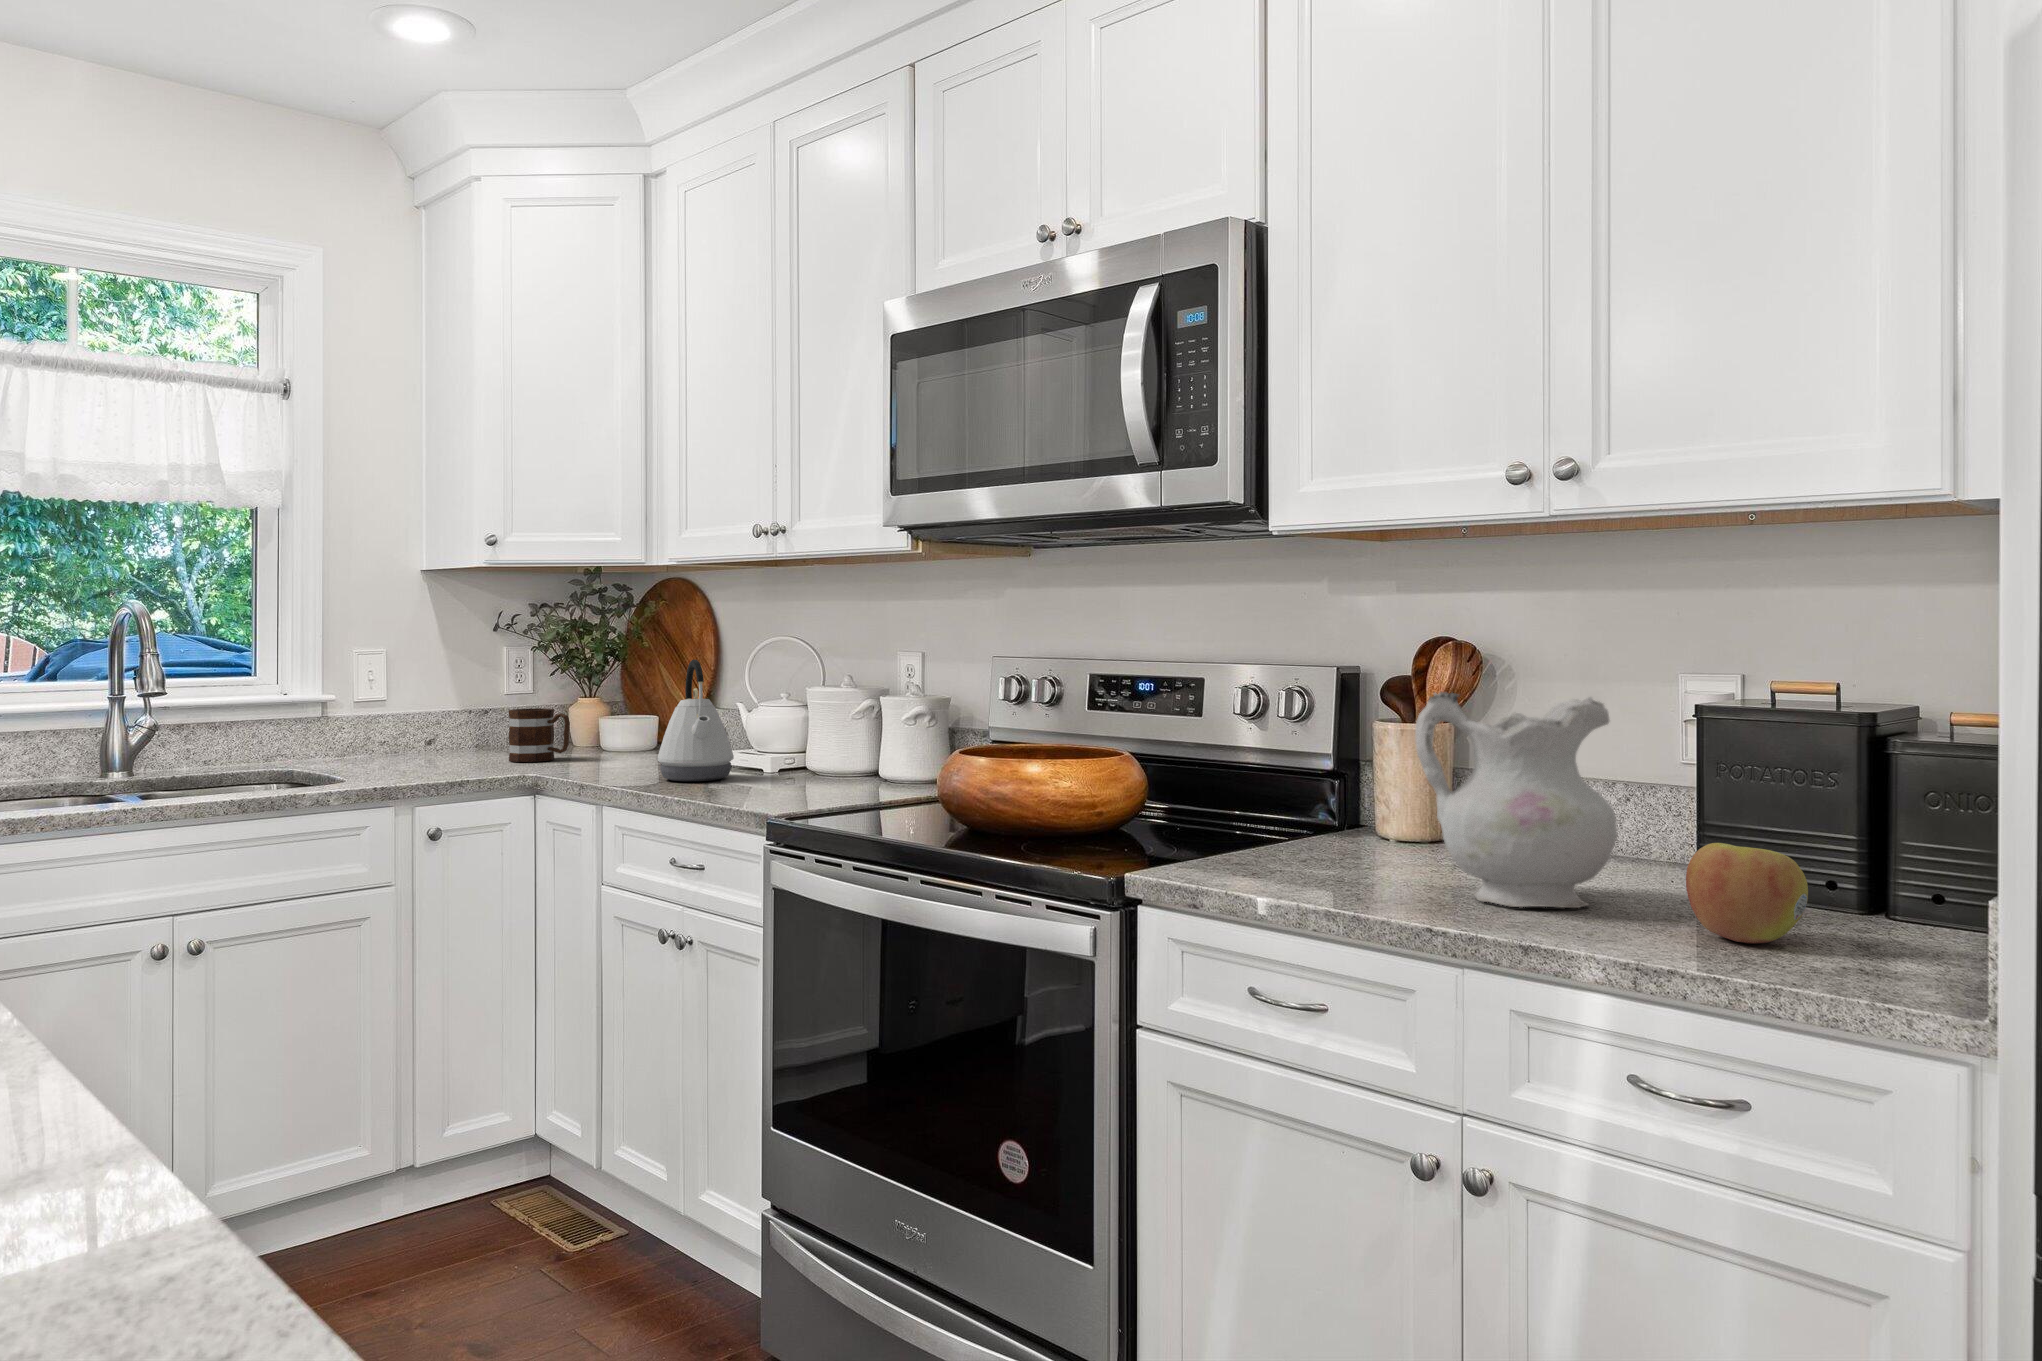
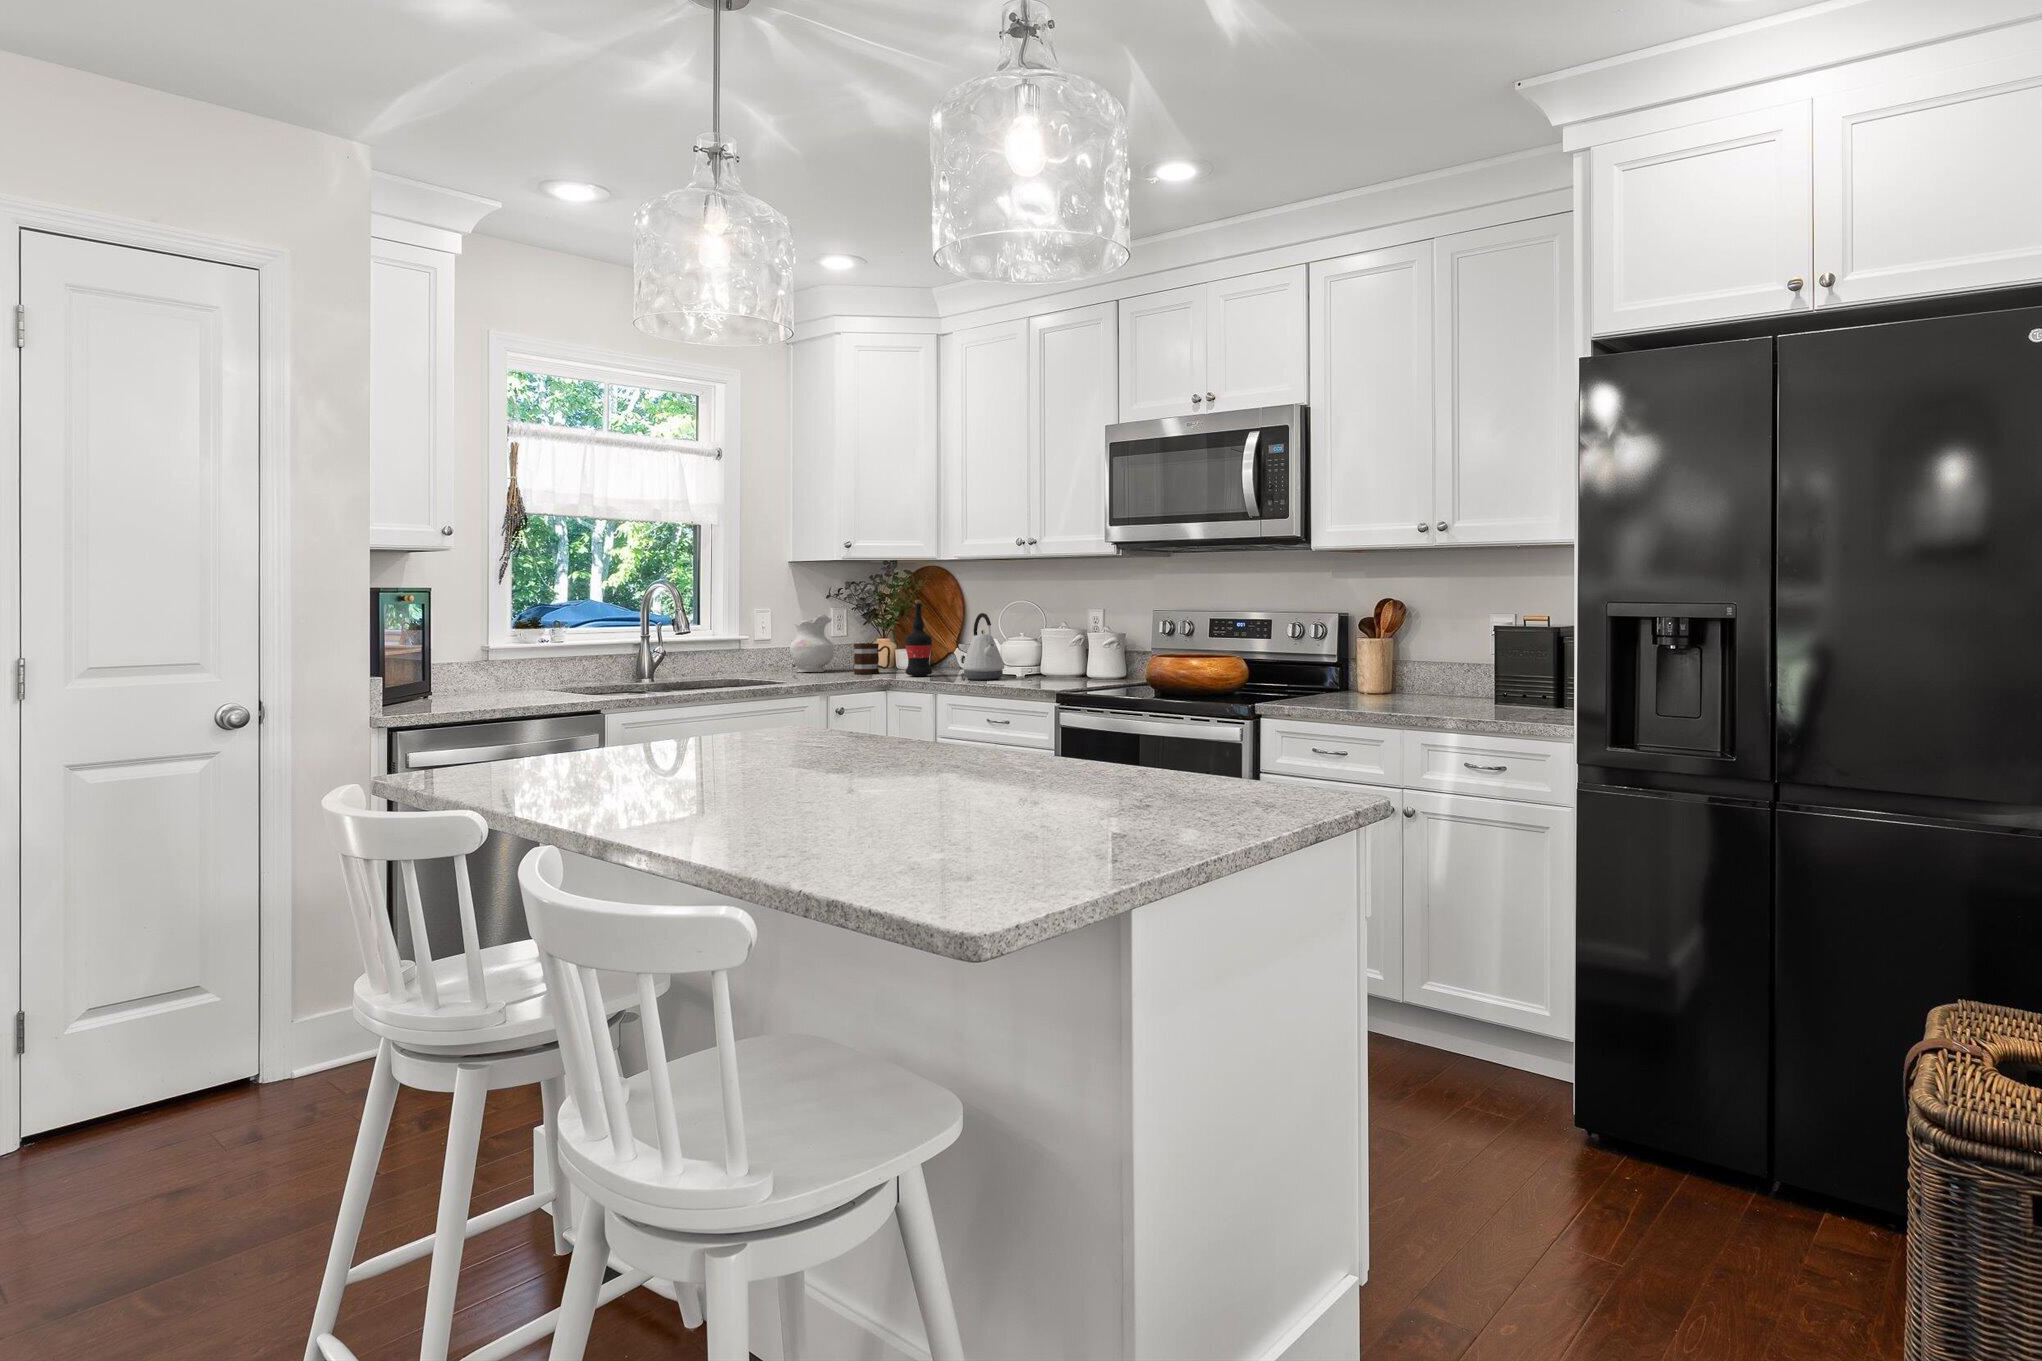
wine bottle: none [578,635,626,768] -> present [905,600,932,676]
ceramic pitcher: present [1415,692,1617,908] -> present [790,614,834,672]
apple: present [1686,843,1808,943] -> none [1488,677,1532,714]

